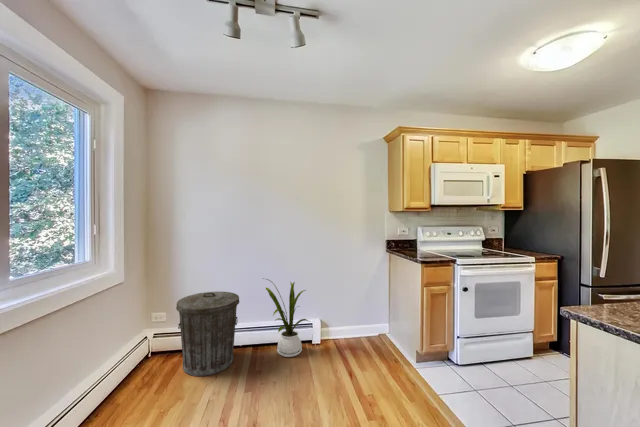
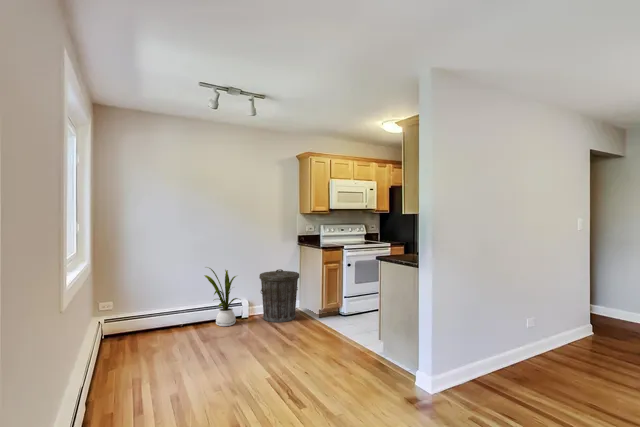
trash can: present [176,292,239,376] -> present [259,269,299,322]

